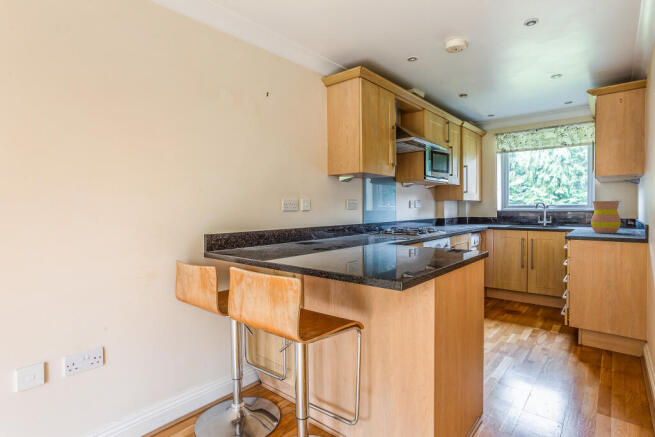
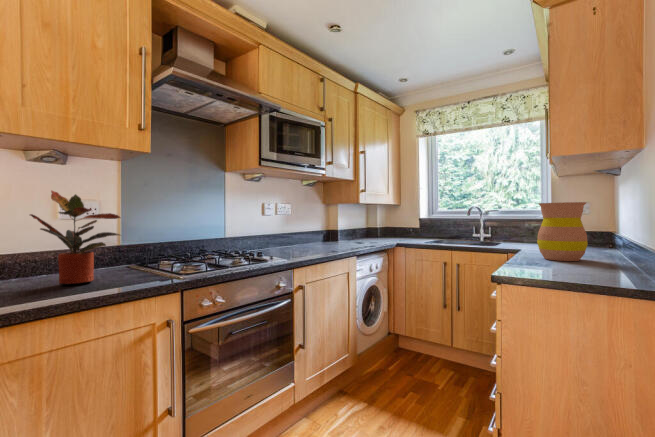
potted plant: none [364,197,398,239] -> present [30,191,120,285]

